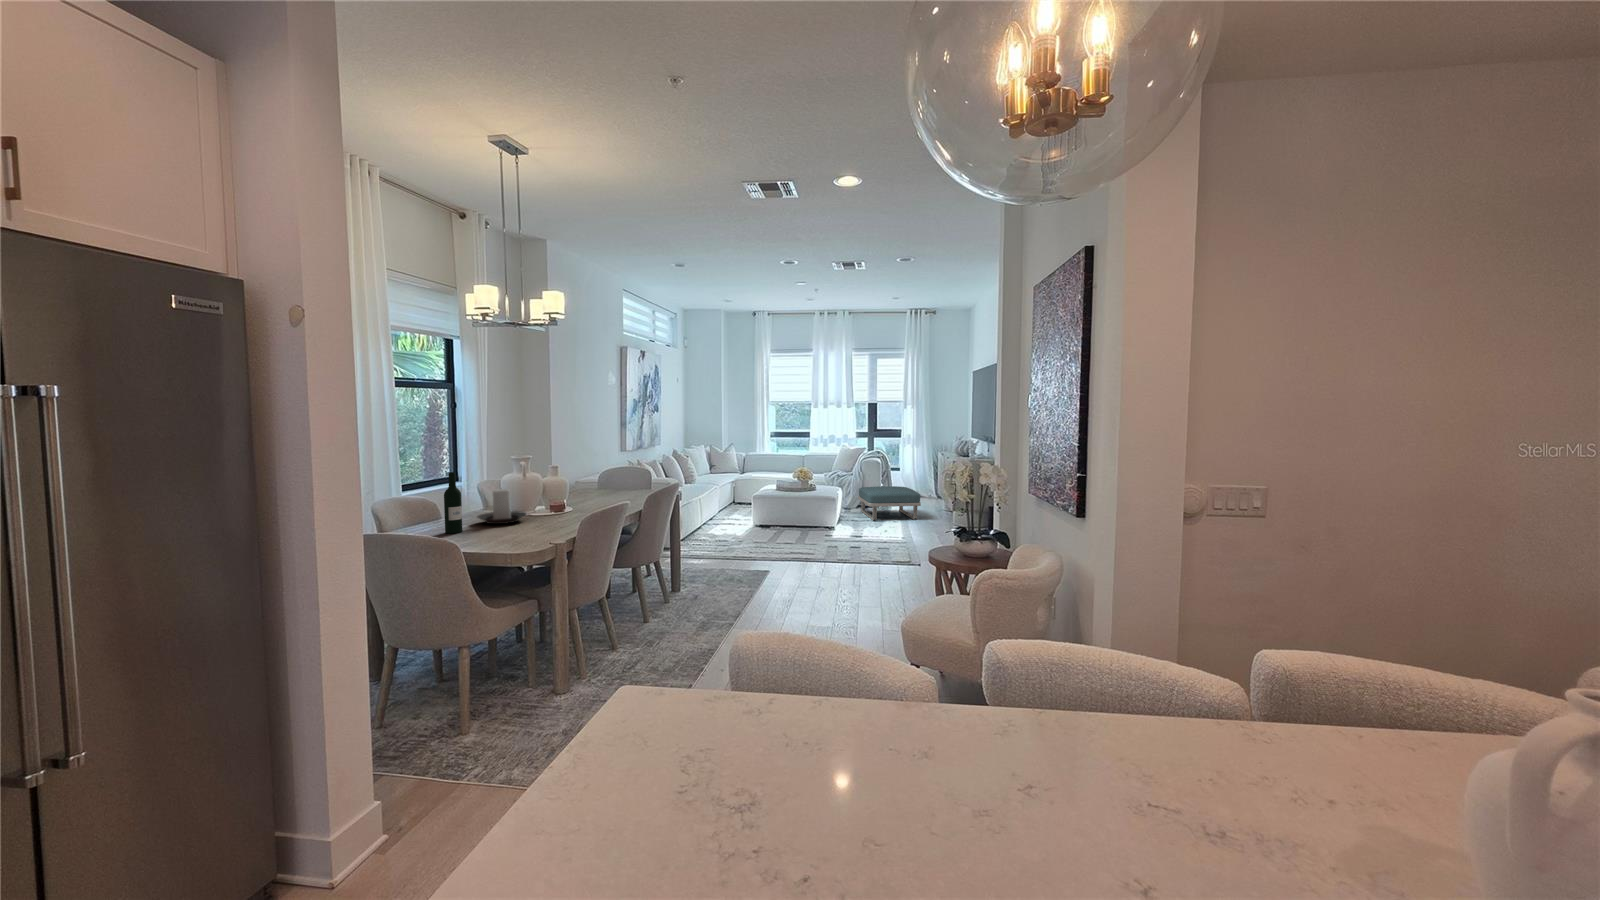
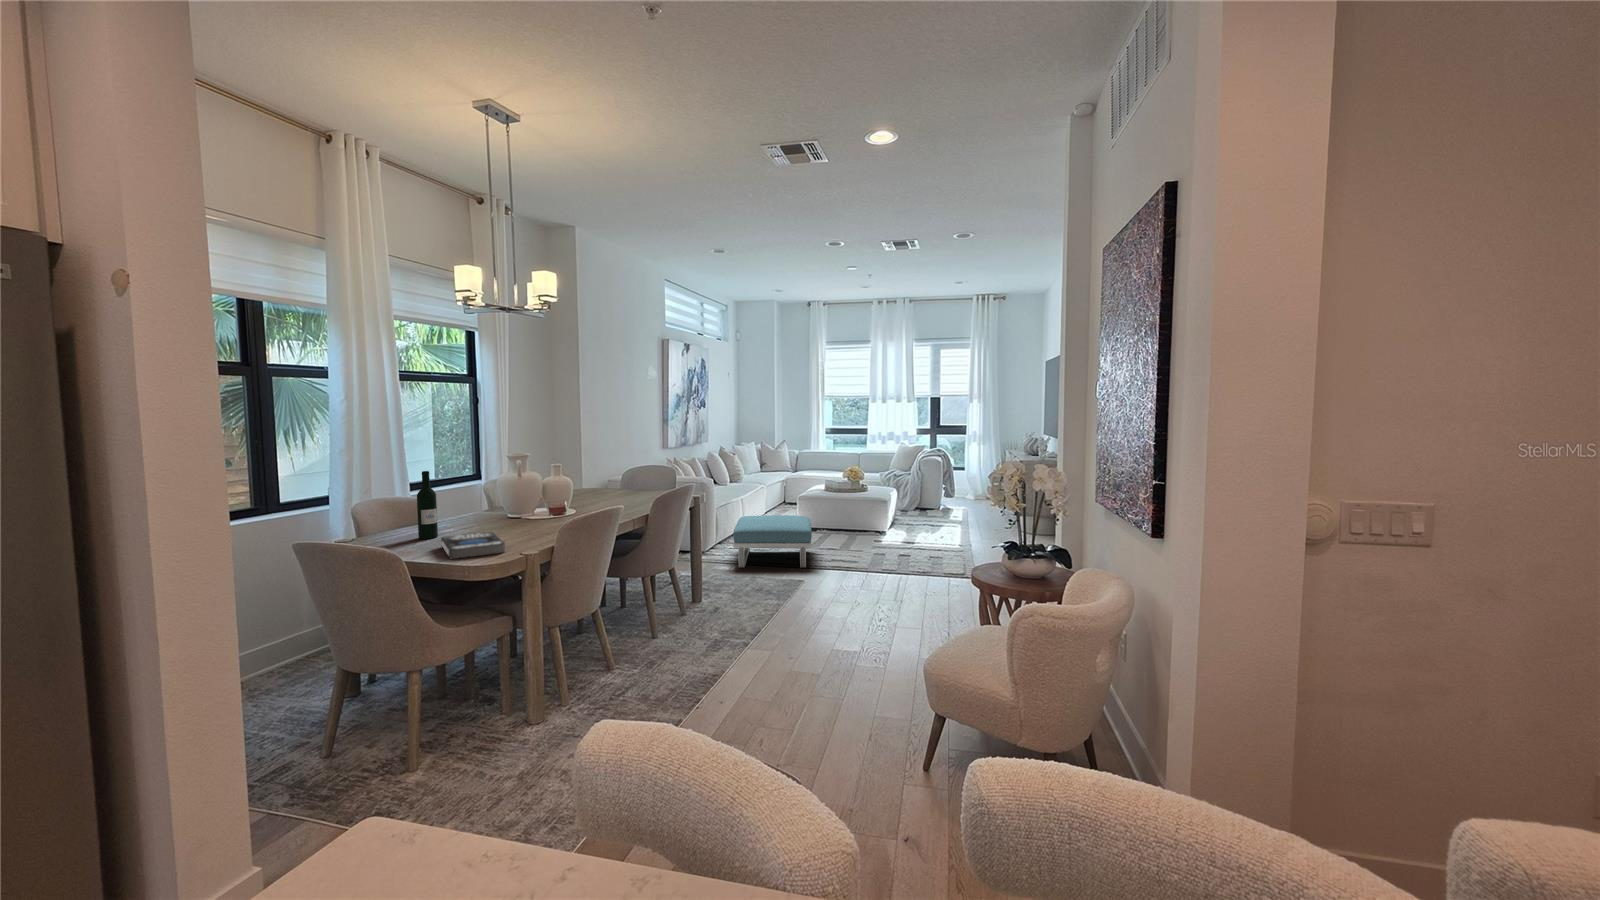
footstool: present [858,486,921,520] -> present [733,515,812,568]
candle holder: present [477,489,526,524] -> none [459,488,515,529]
book: none [474,526,538,549] -> present [441,532,505,559]

